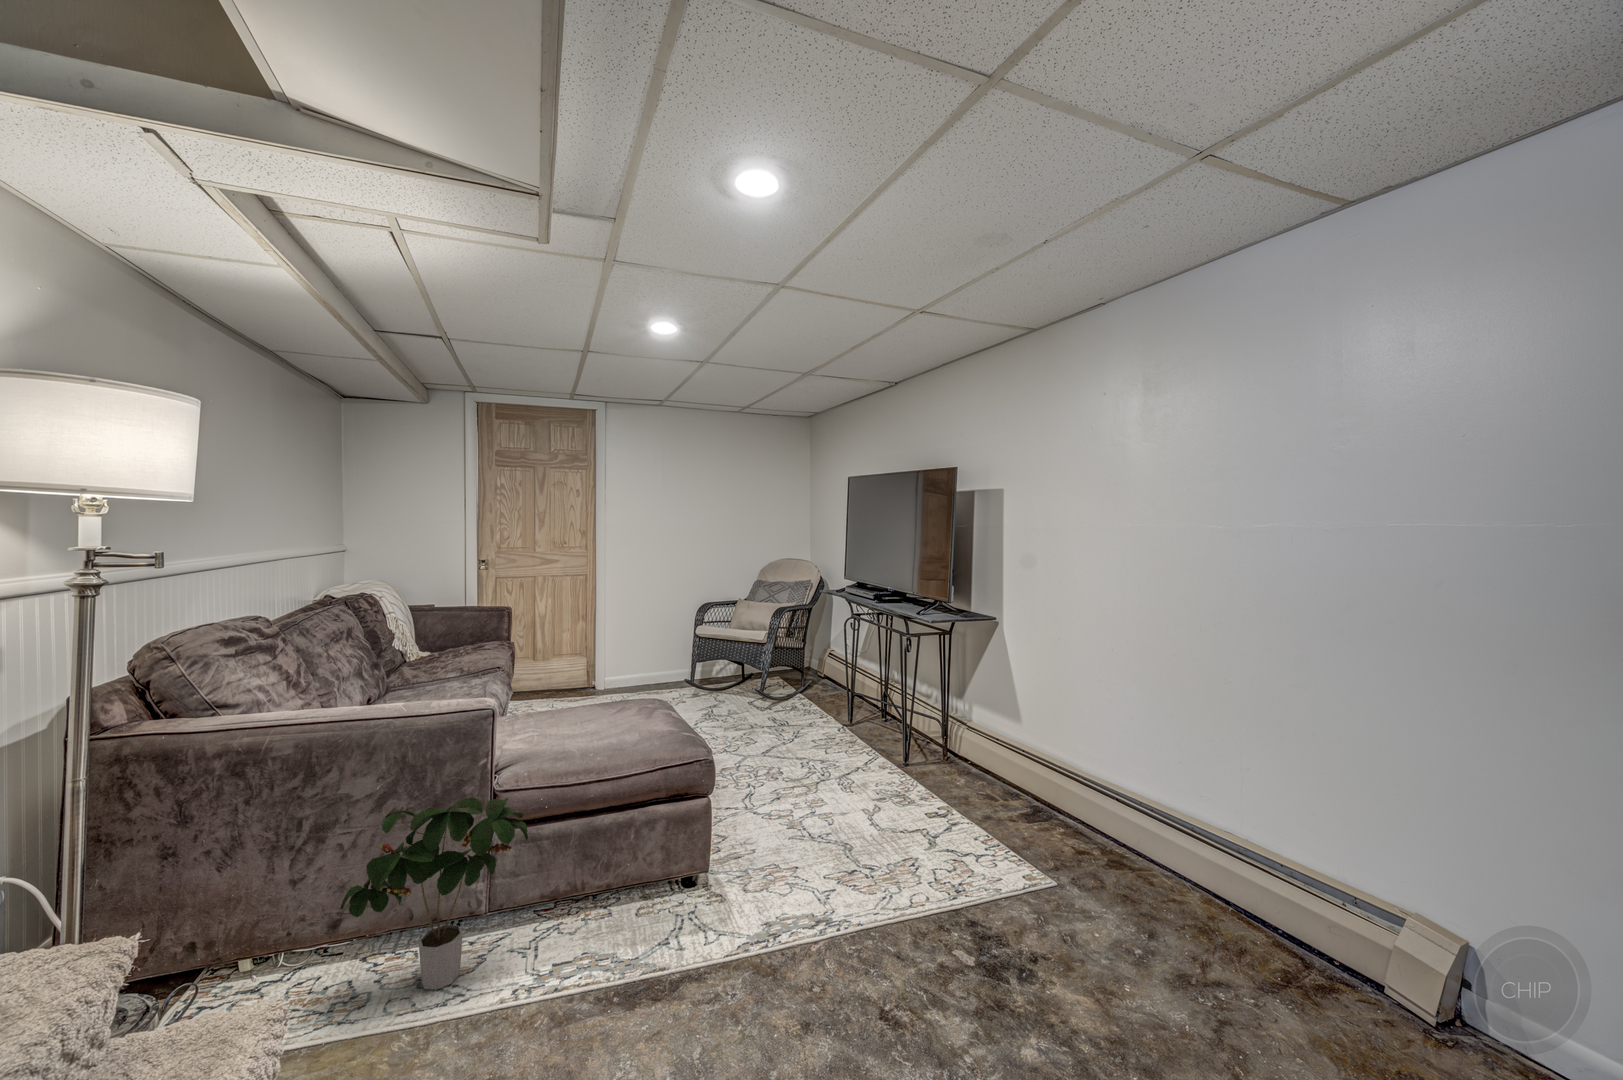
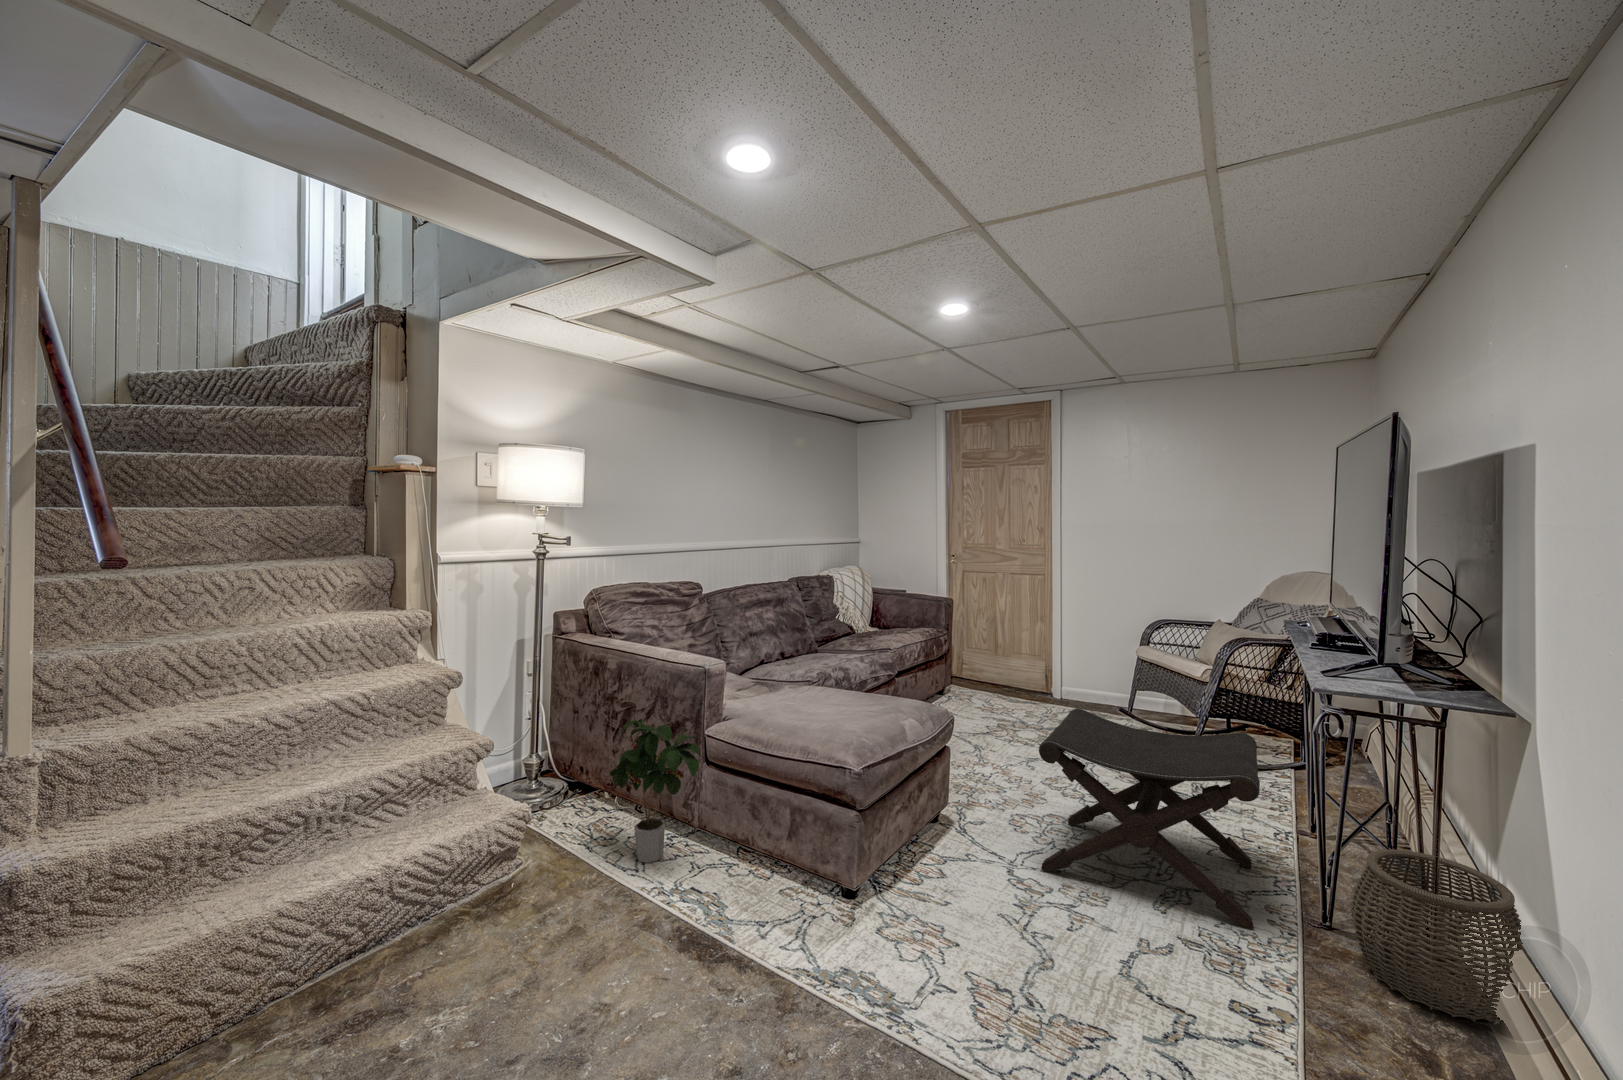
footstool: none [742,669,892,802] -> present [1039,709,1260,929]
woven basket: none [923,708,991,780] -> present [1350,850,1523,1022]

